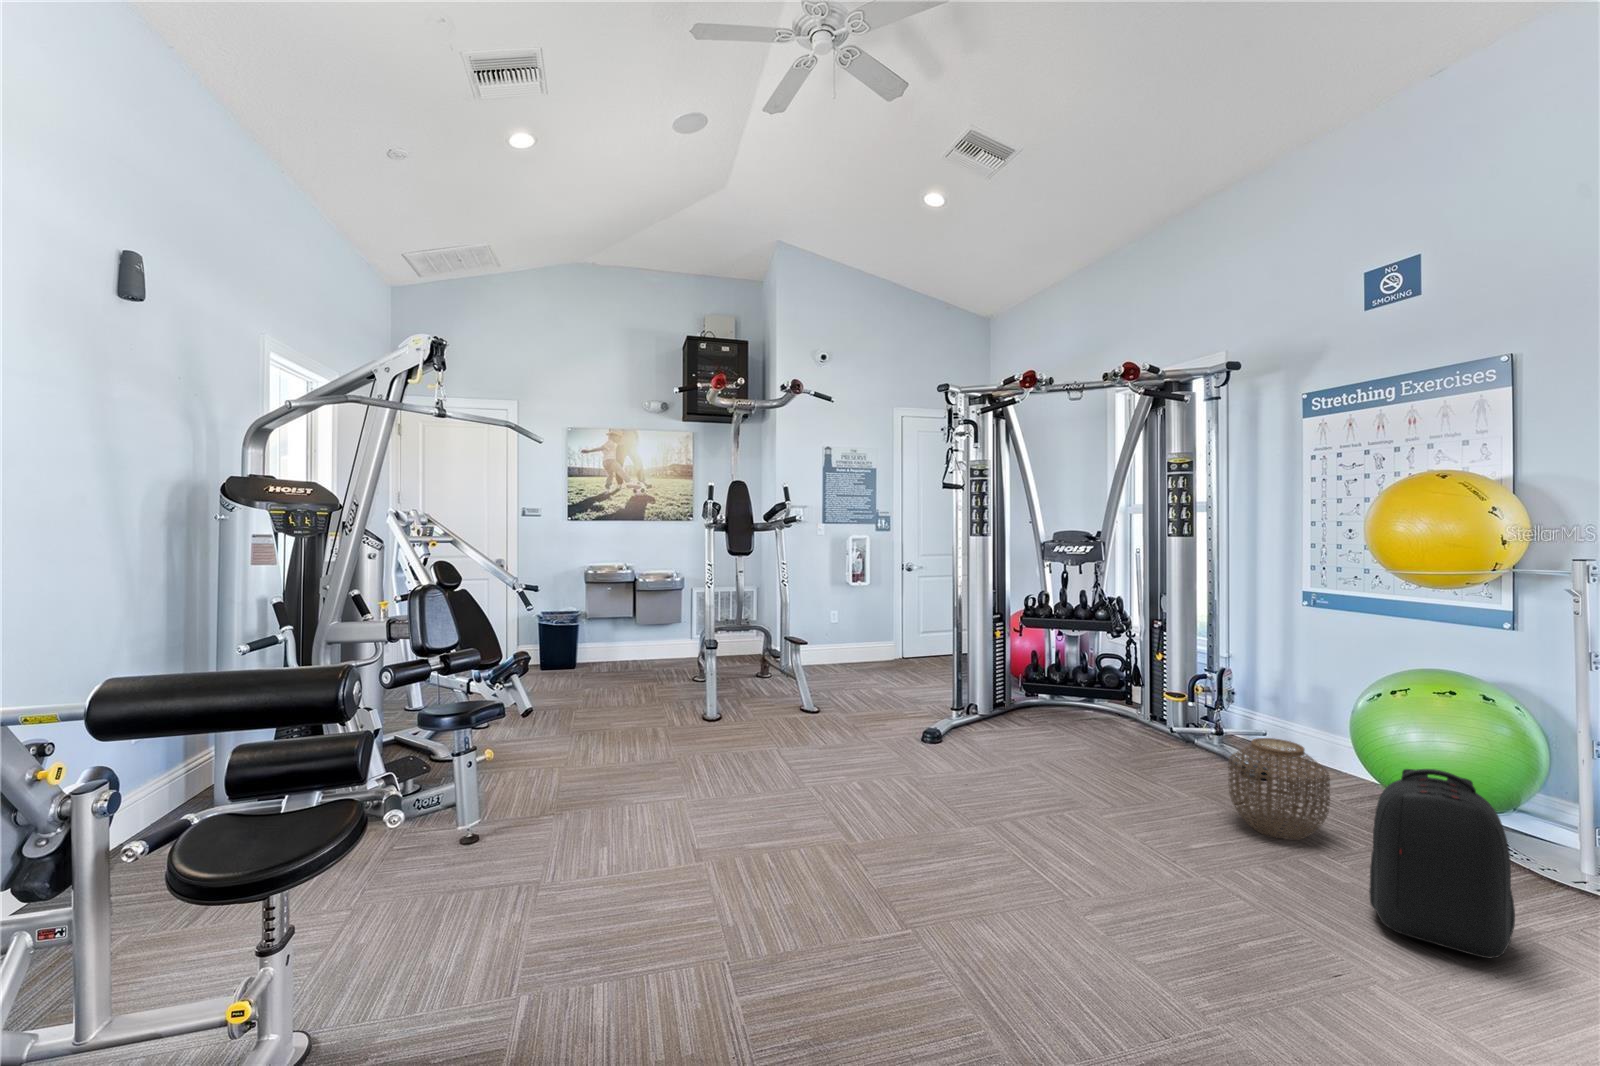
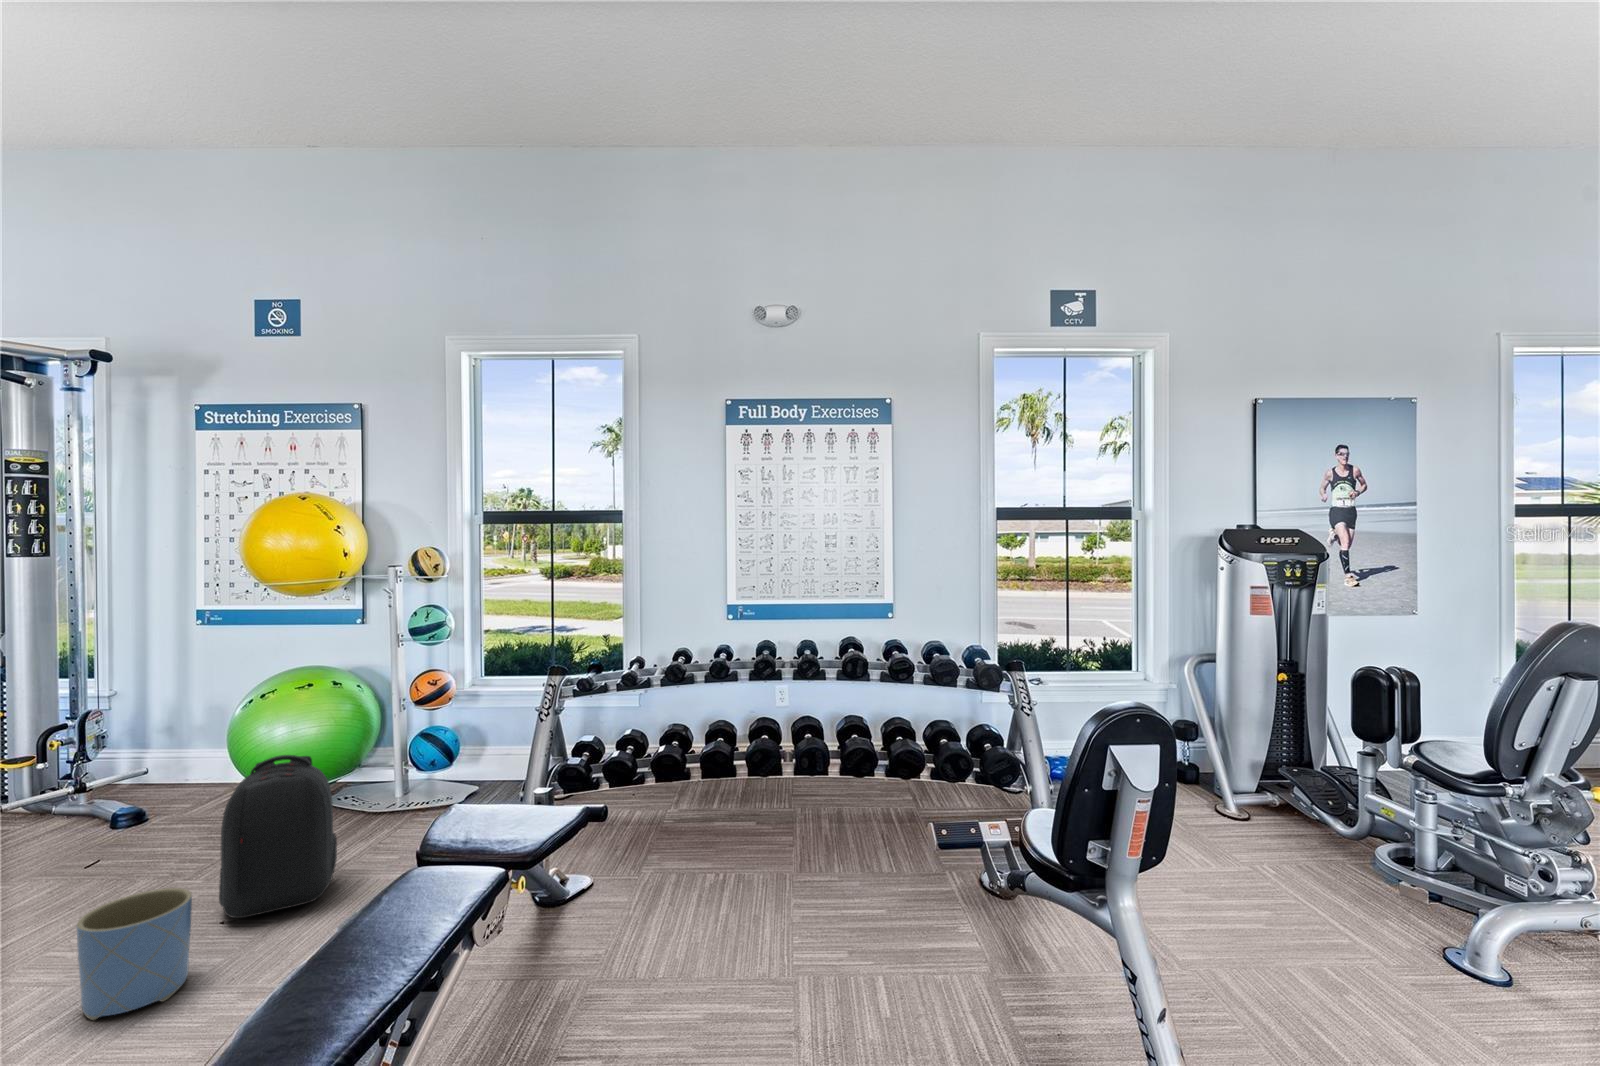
woven basket: present [1228,738,1330,840] -> none [76,771,199,884]
planter: none [1260,860,1360,985] -> present [77,888,192,1020]

